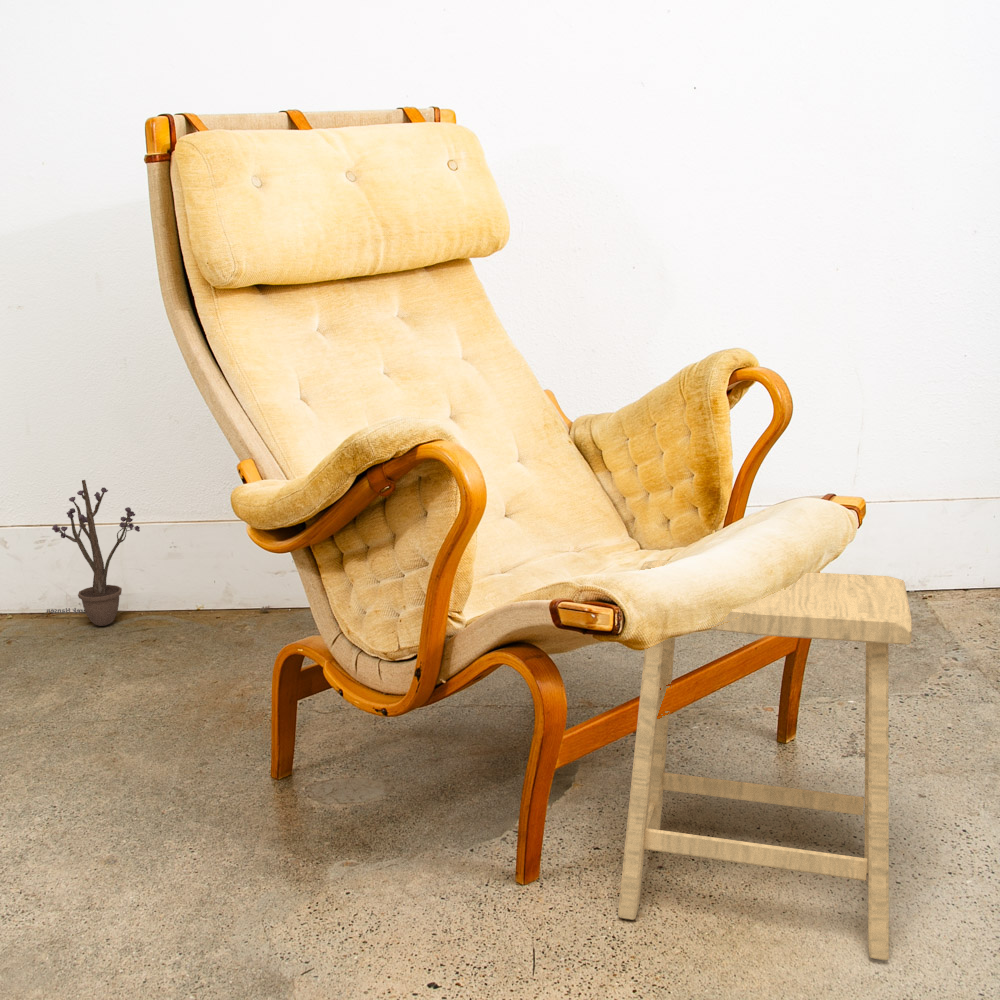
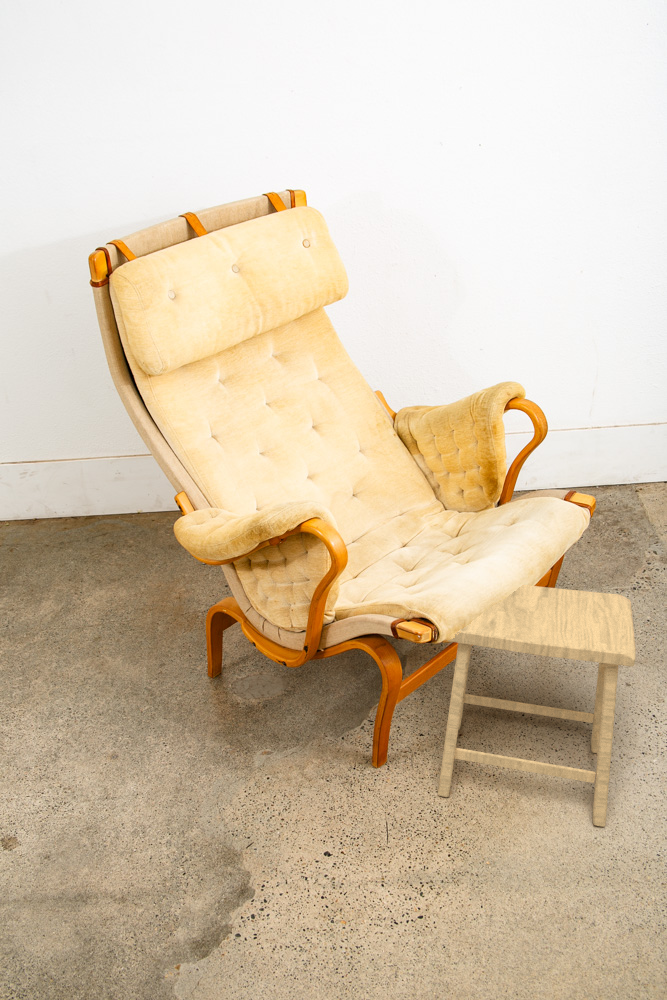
decorative plant: present [47,480,140,626] -> none [34,445,96,537]

